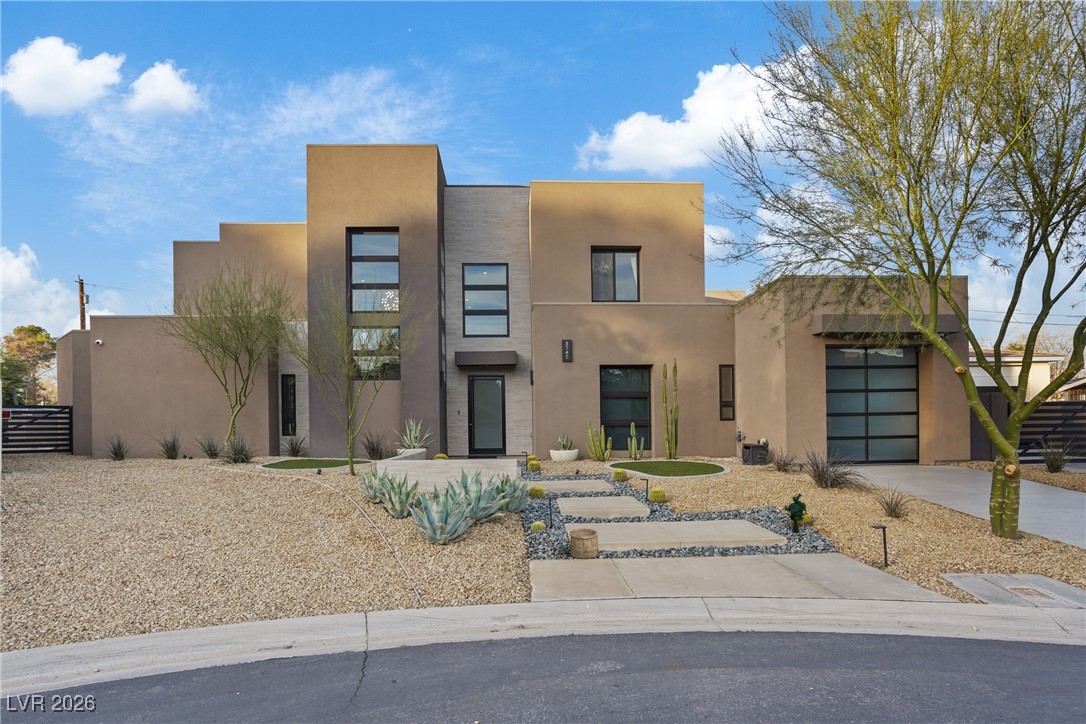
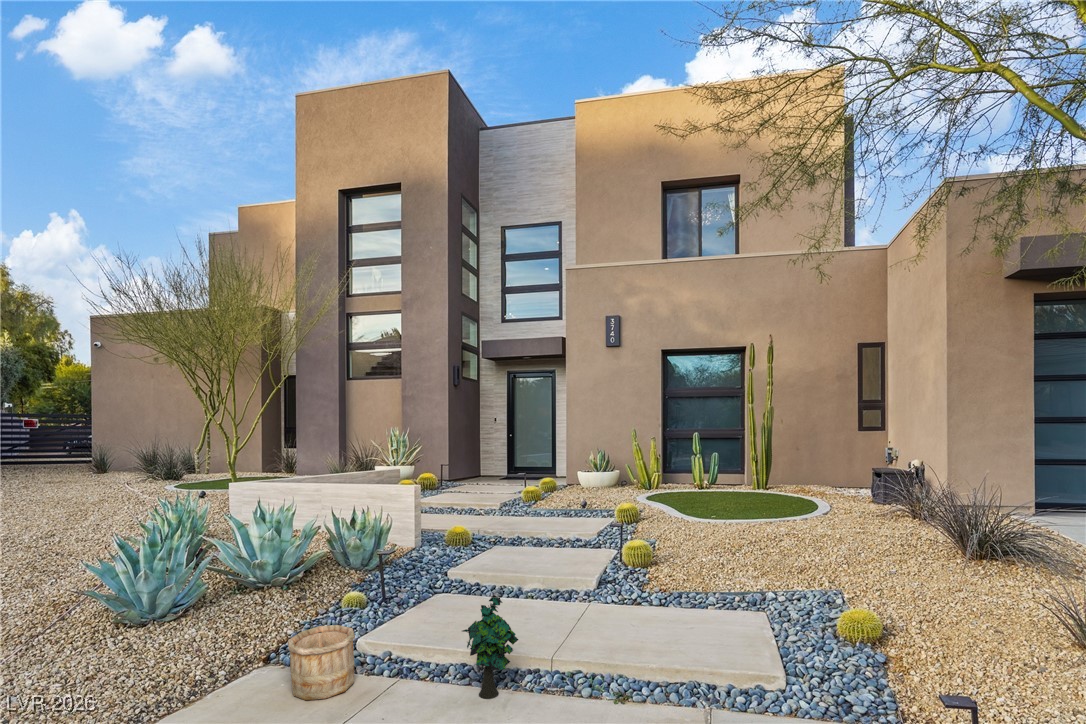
decorative plant: present [784,494,807,533] -> present [463,597,518,699]

